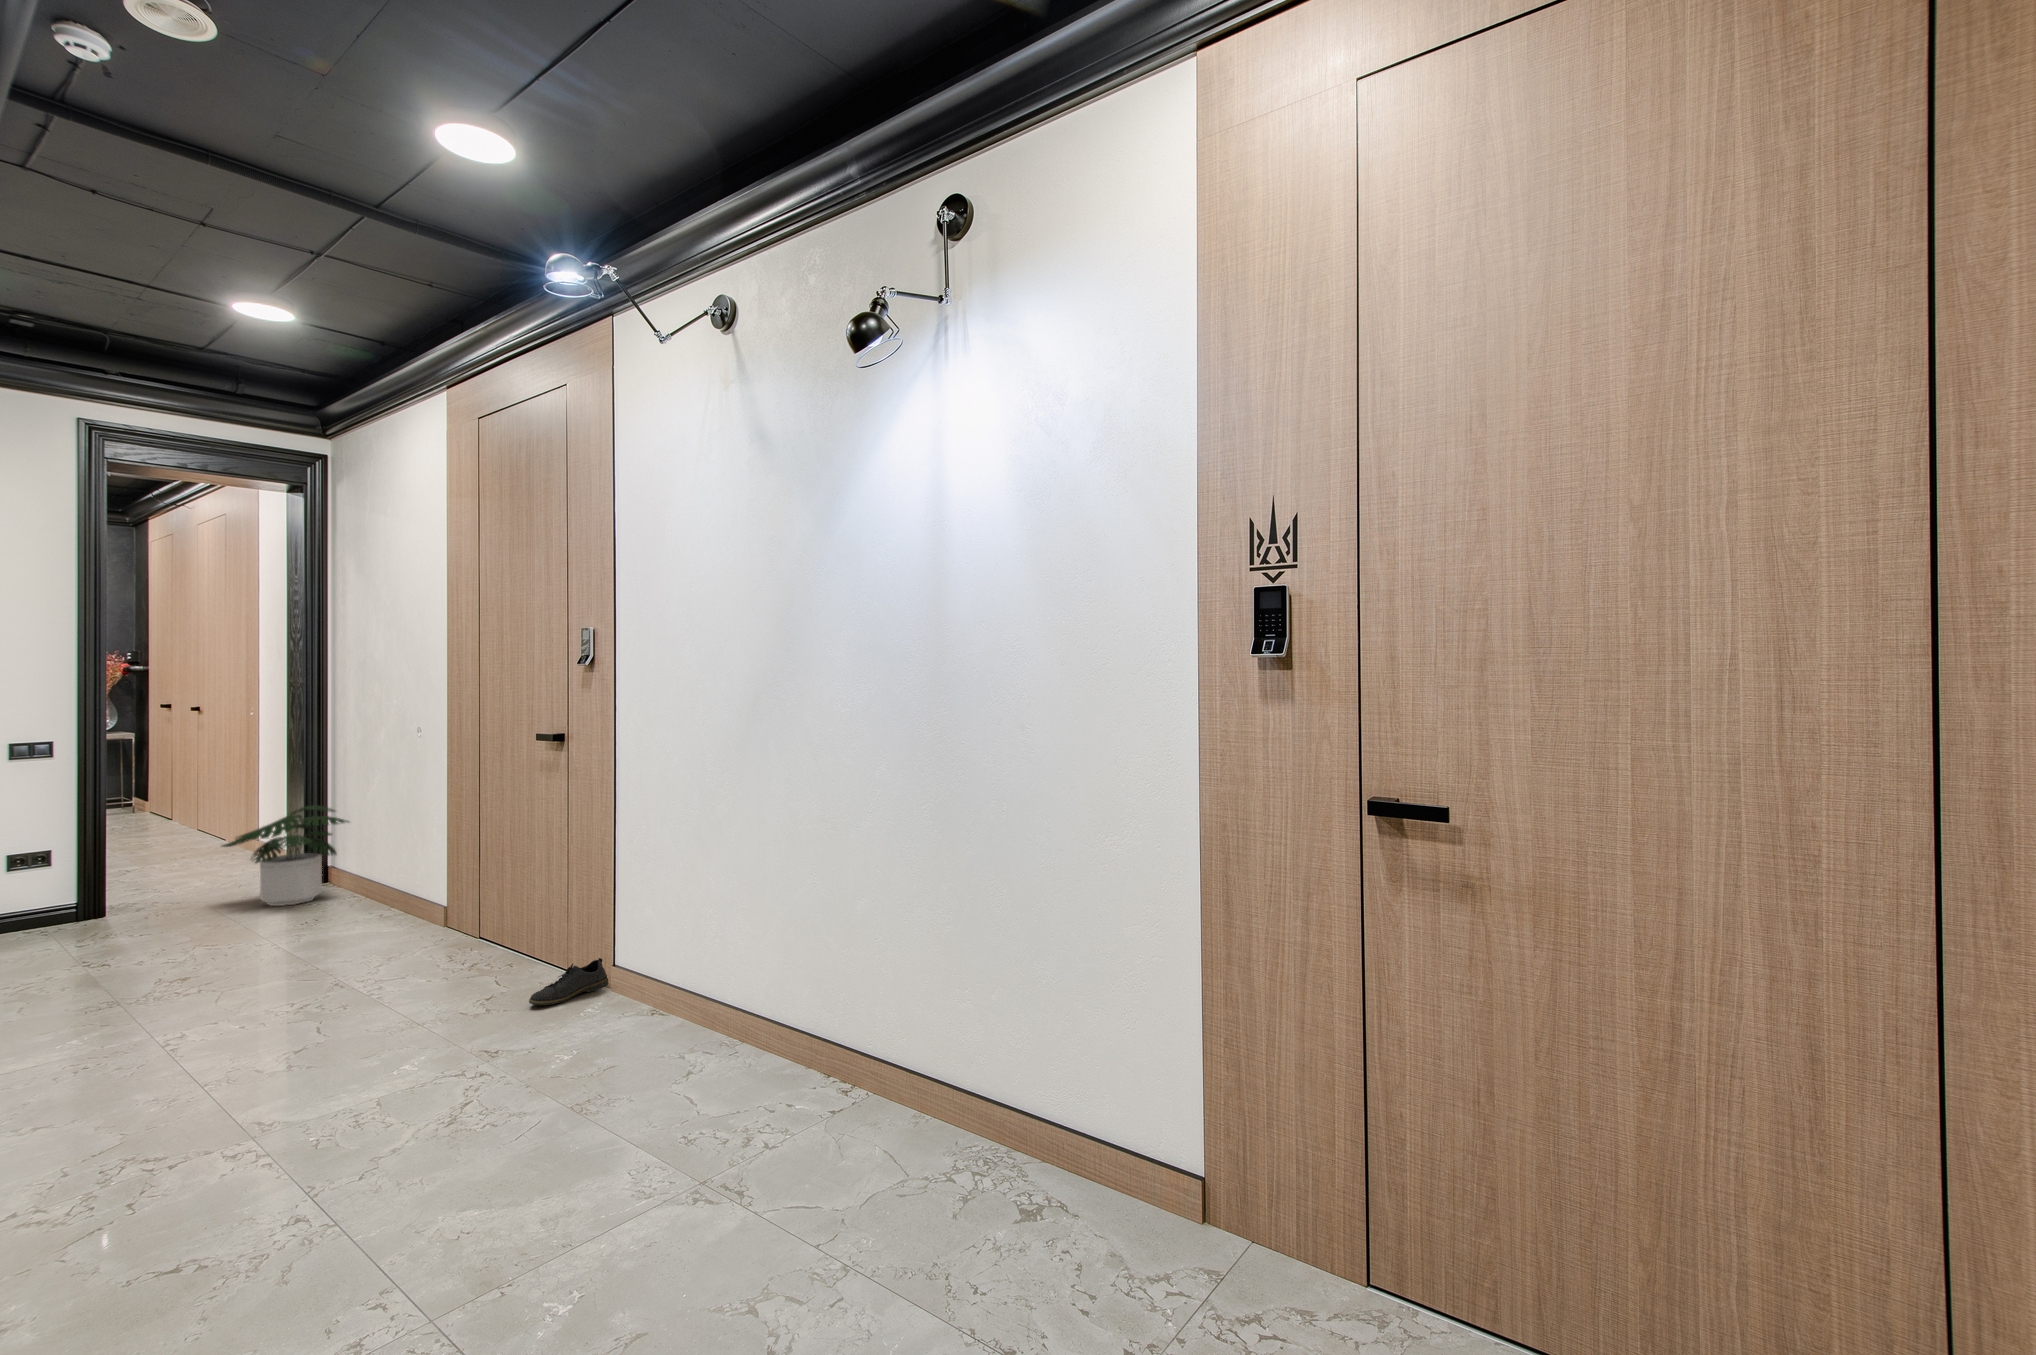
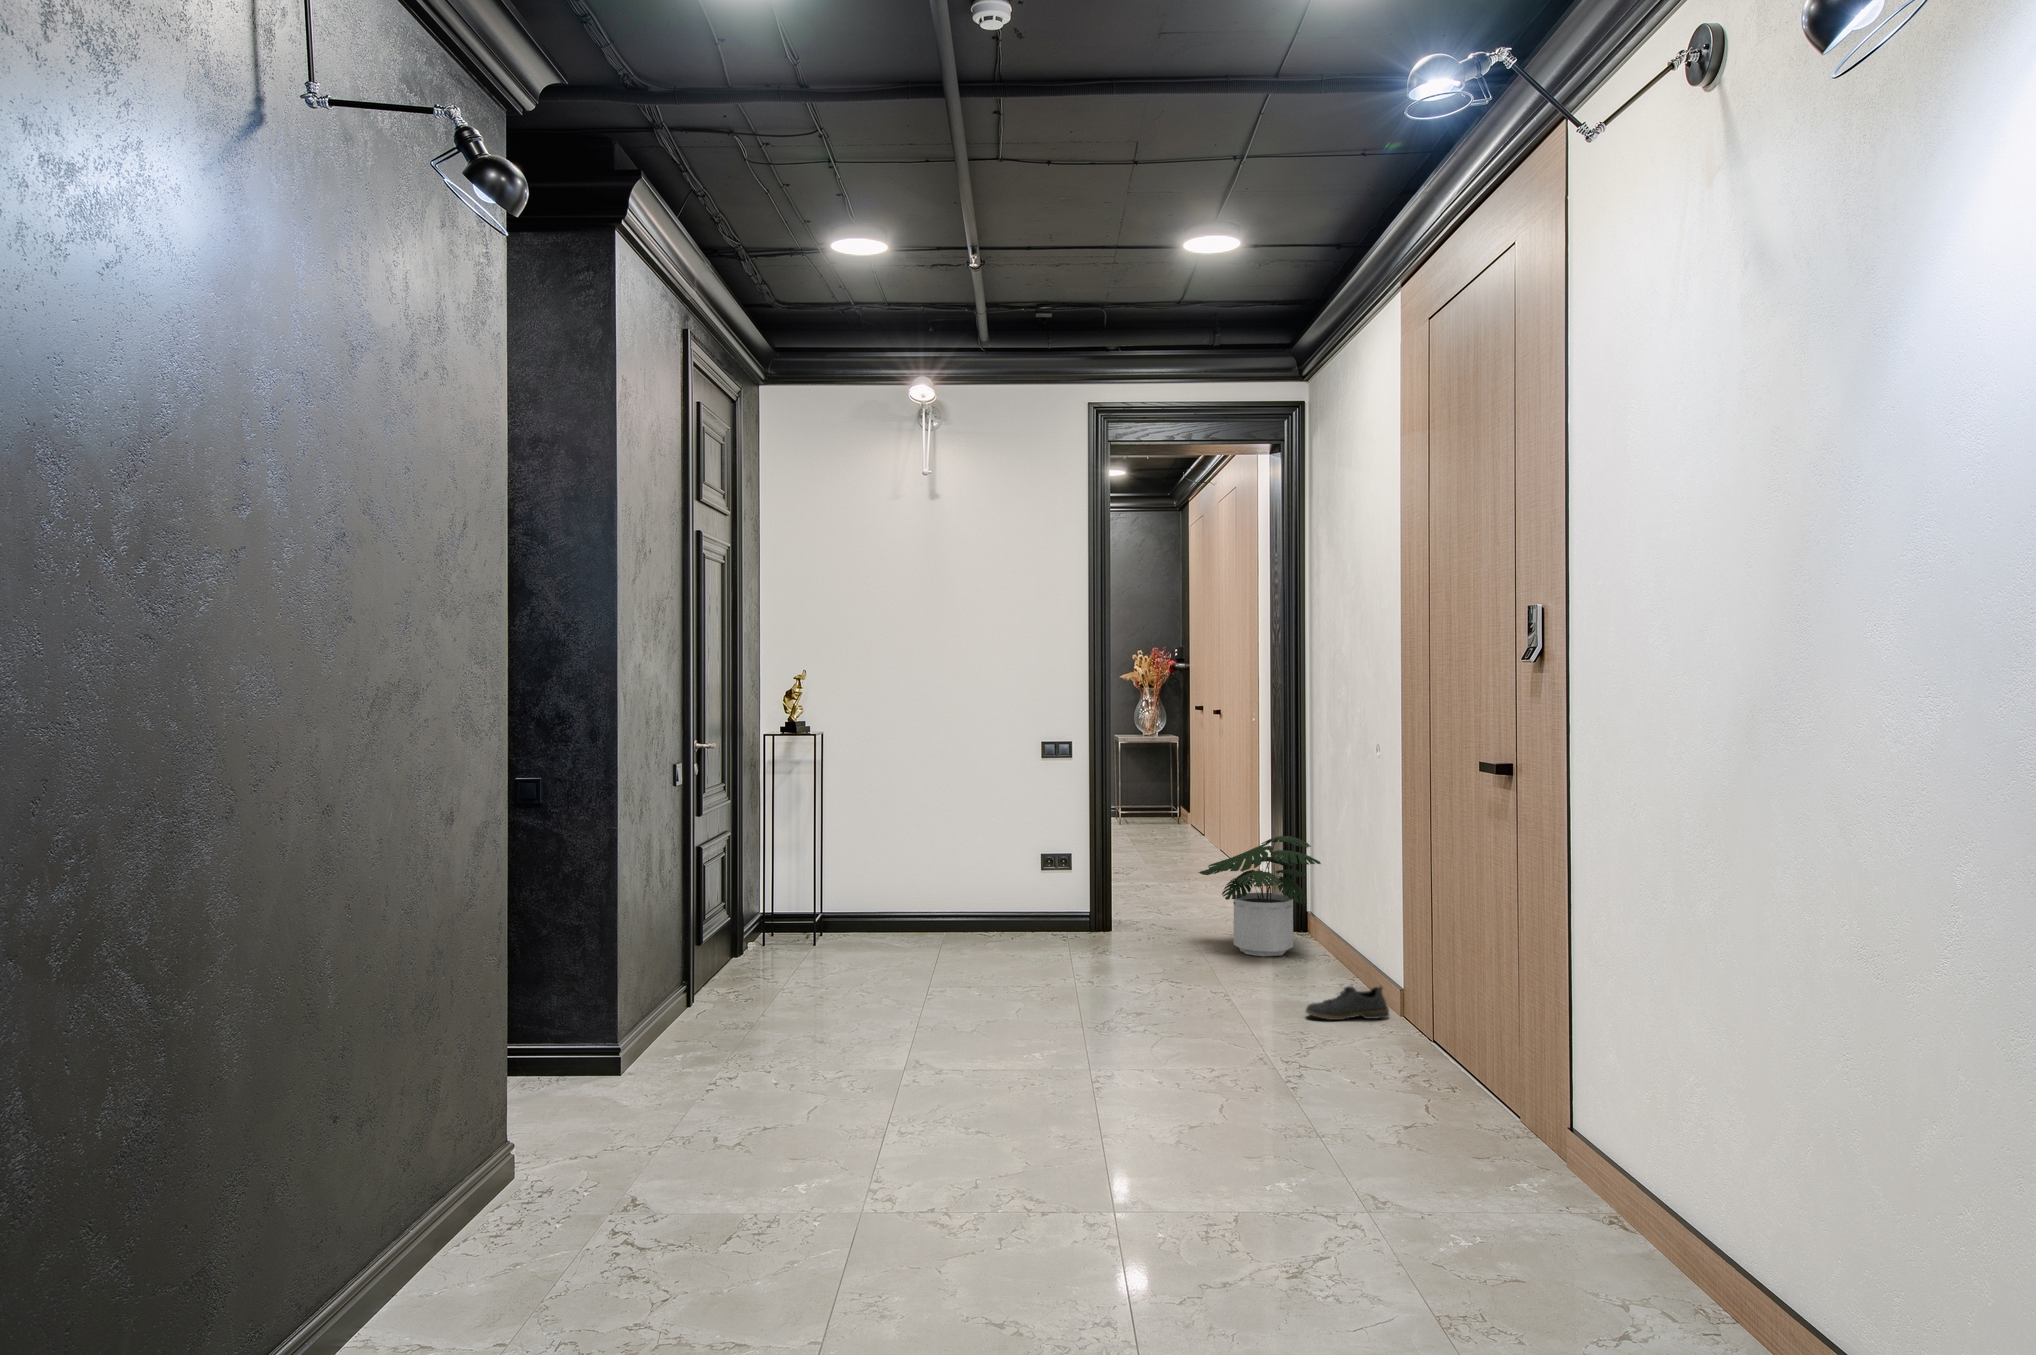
shoe: present [529,958,609,1005] -> present [1306,986,1389,1020]

